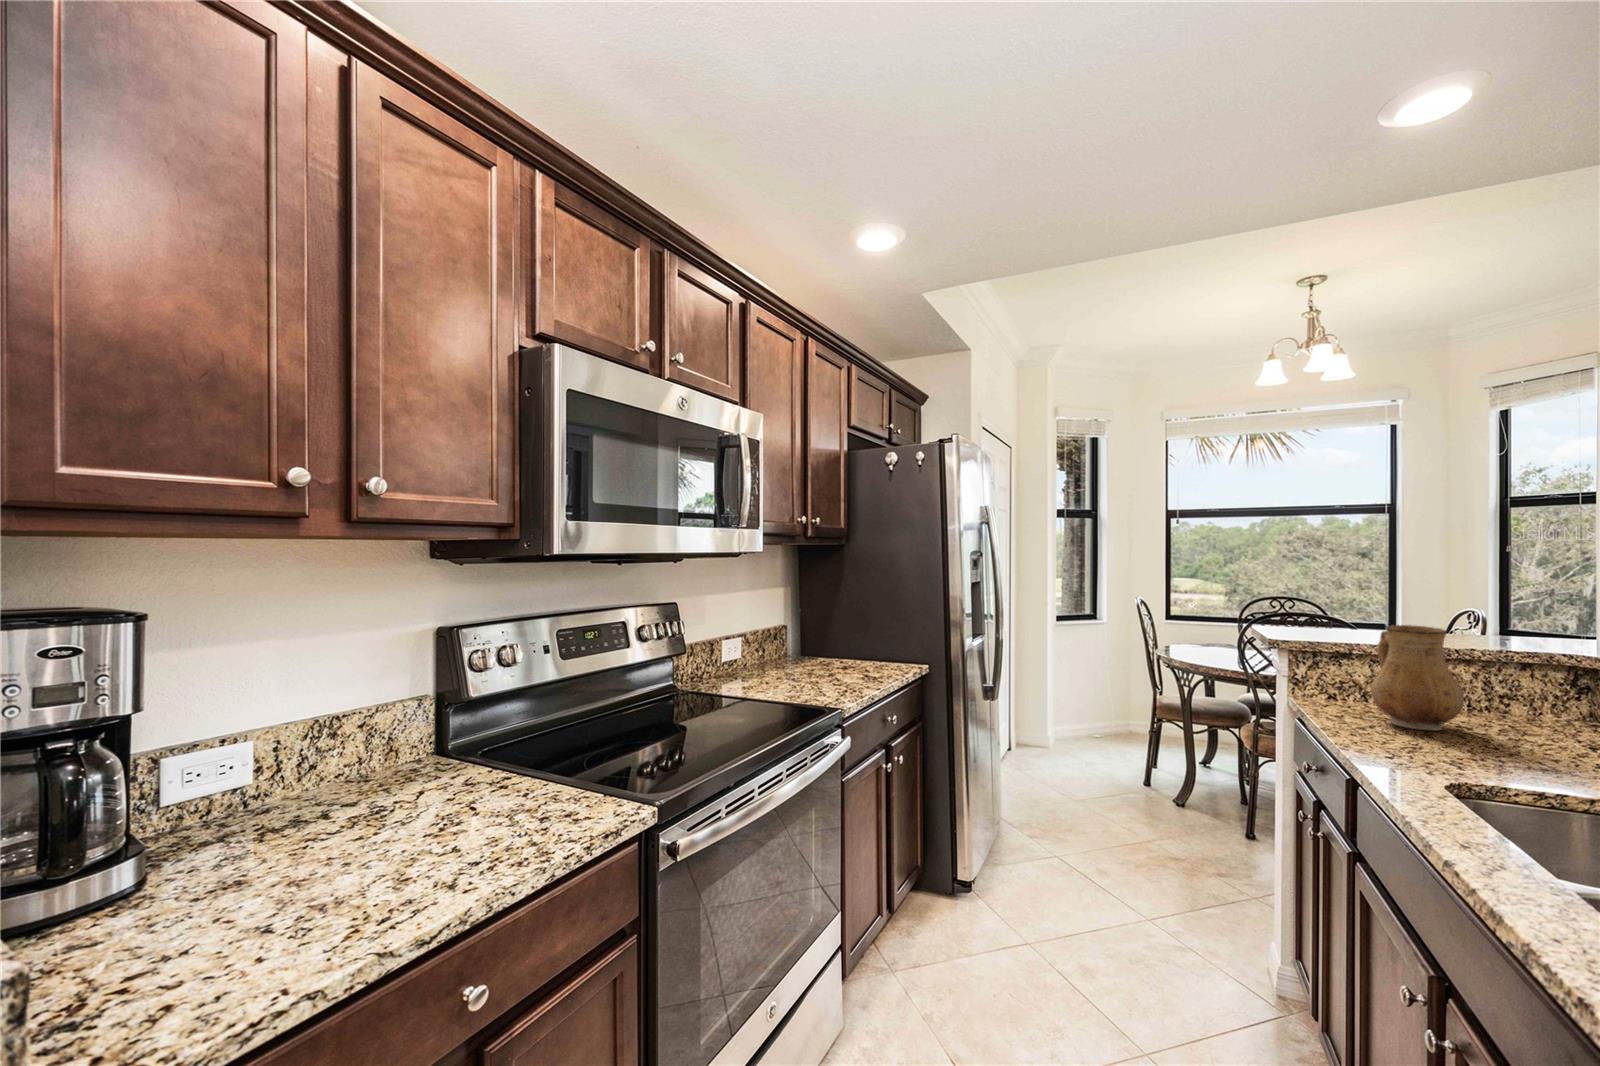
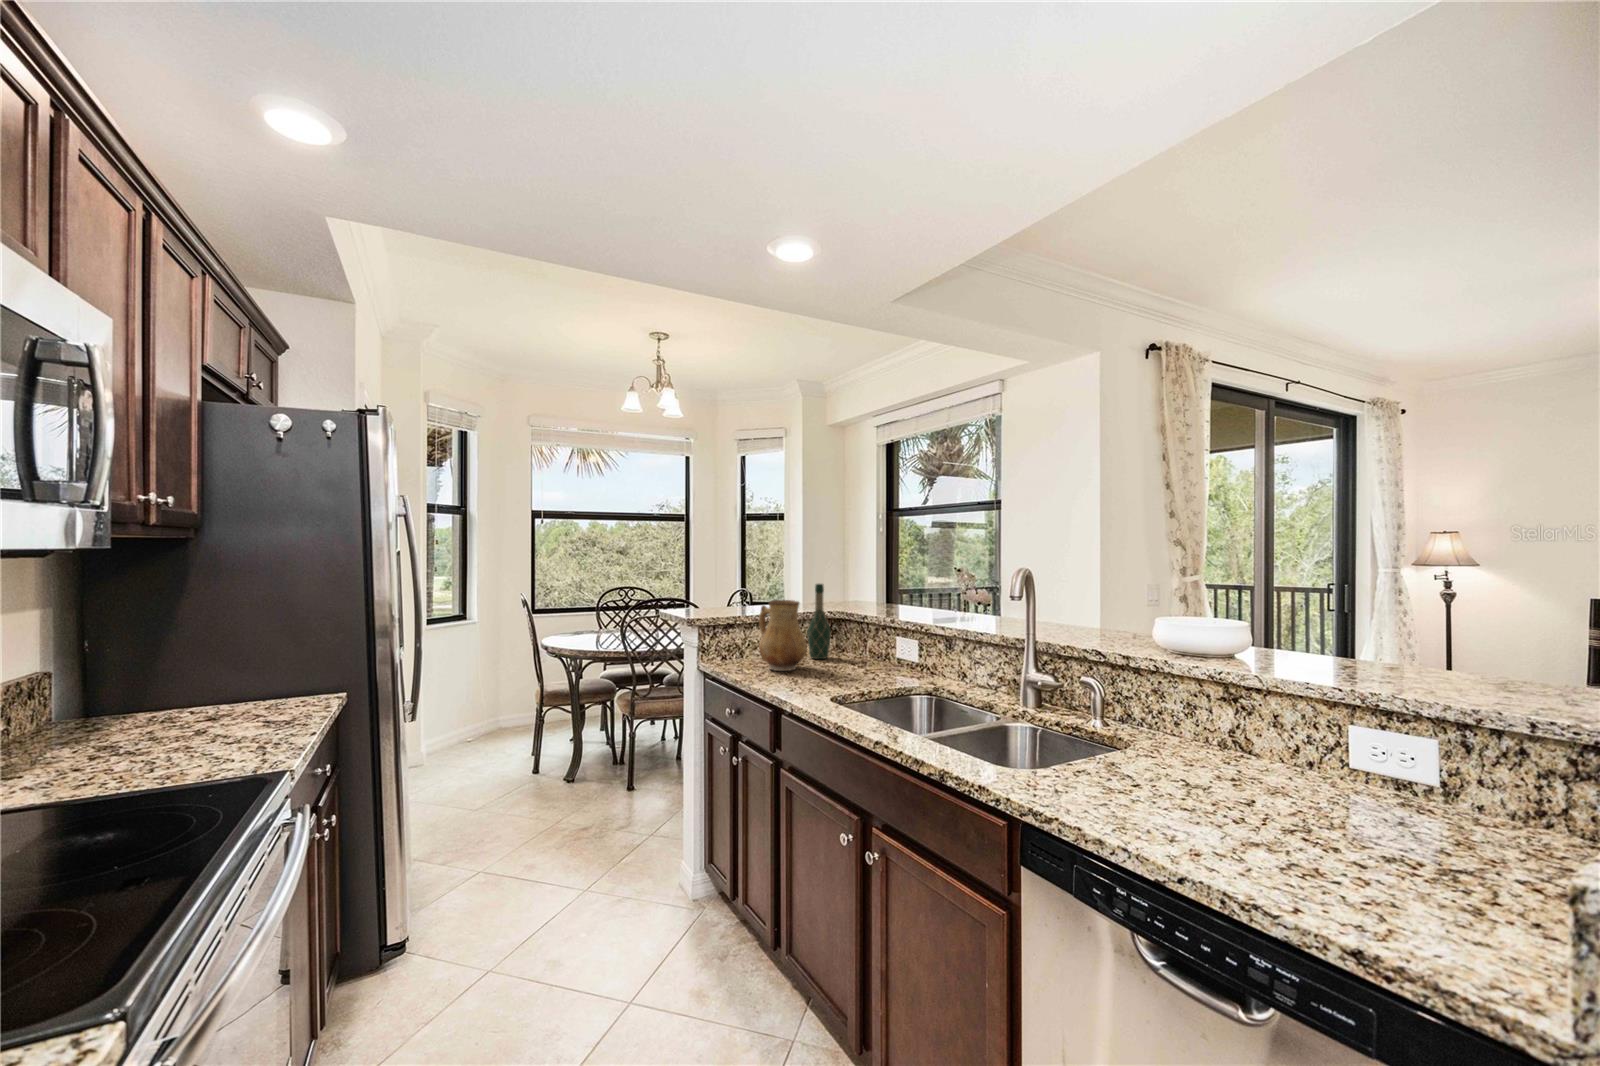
wine bottle: none [1491,607,1544,727] -> present [807,584,831,659]

